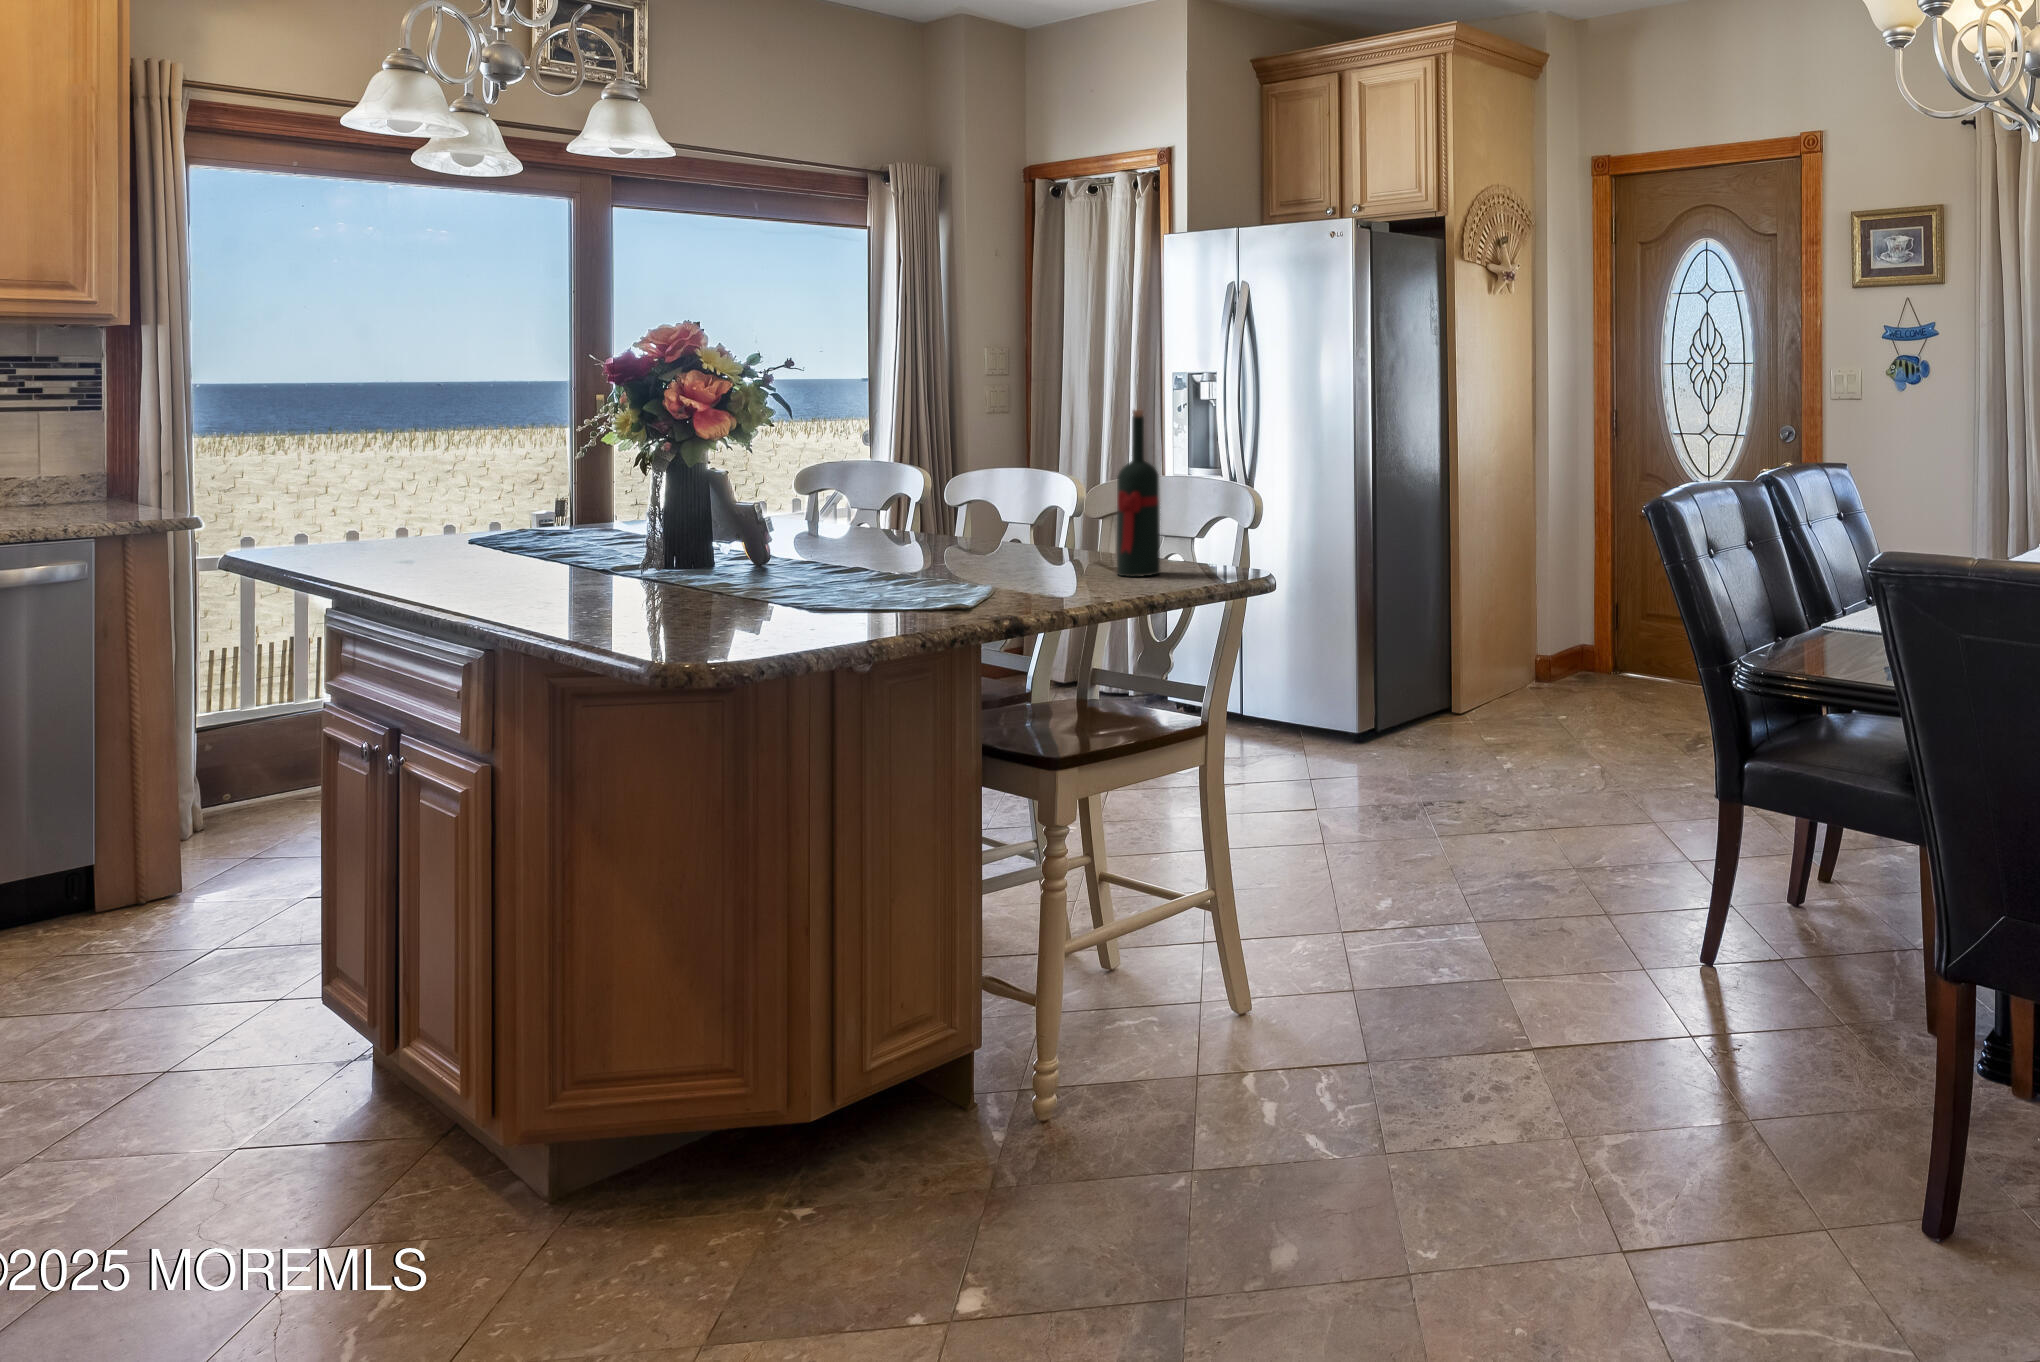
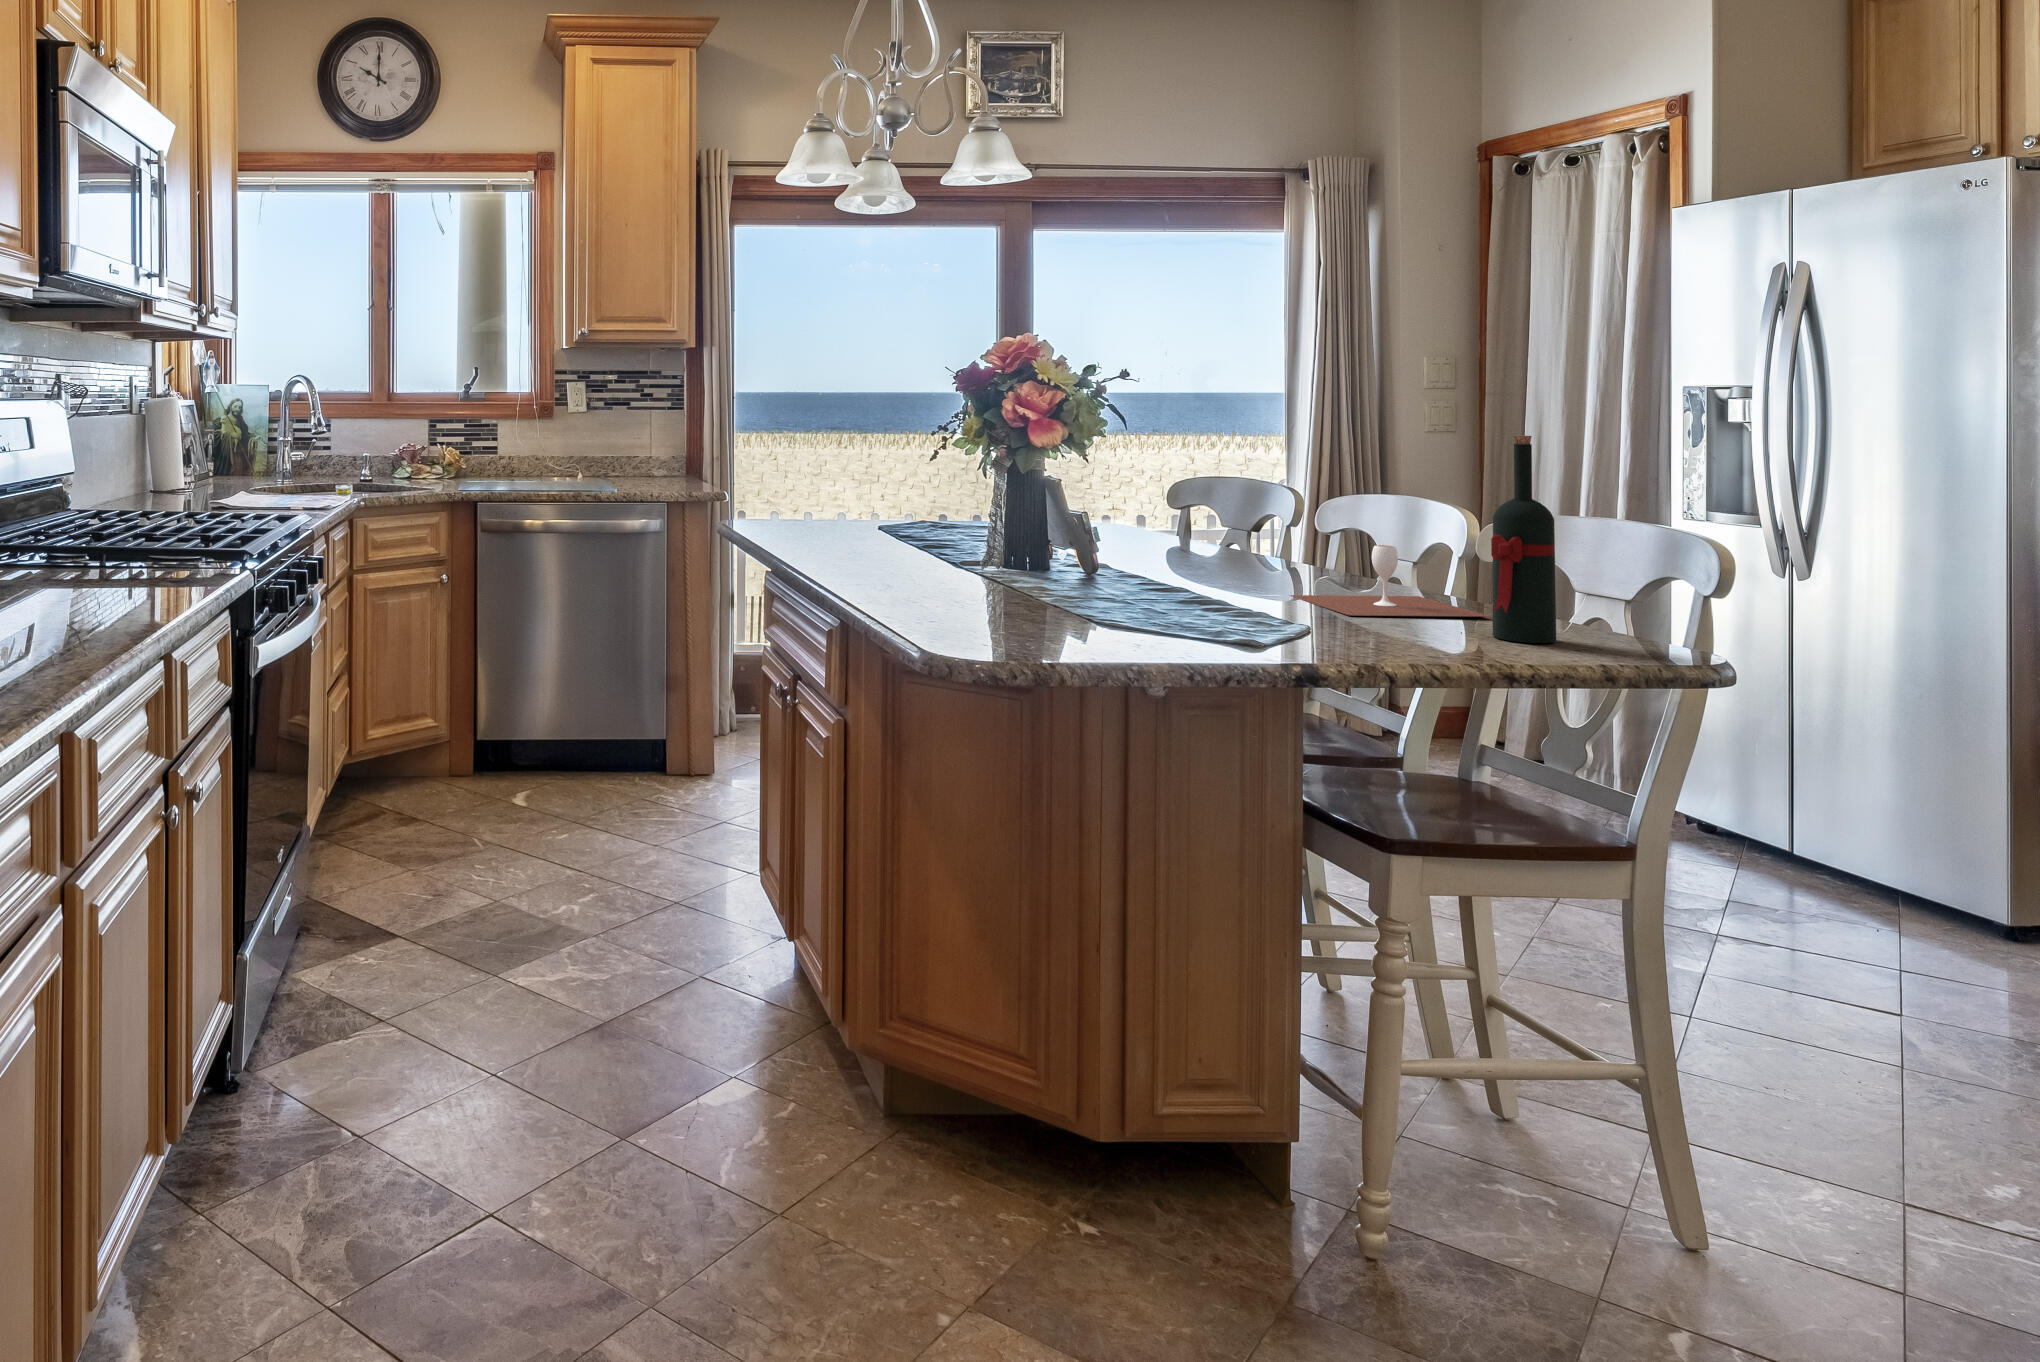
wine glass: none [943,509,1107,573] -> present [1290,545,1491,617]

